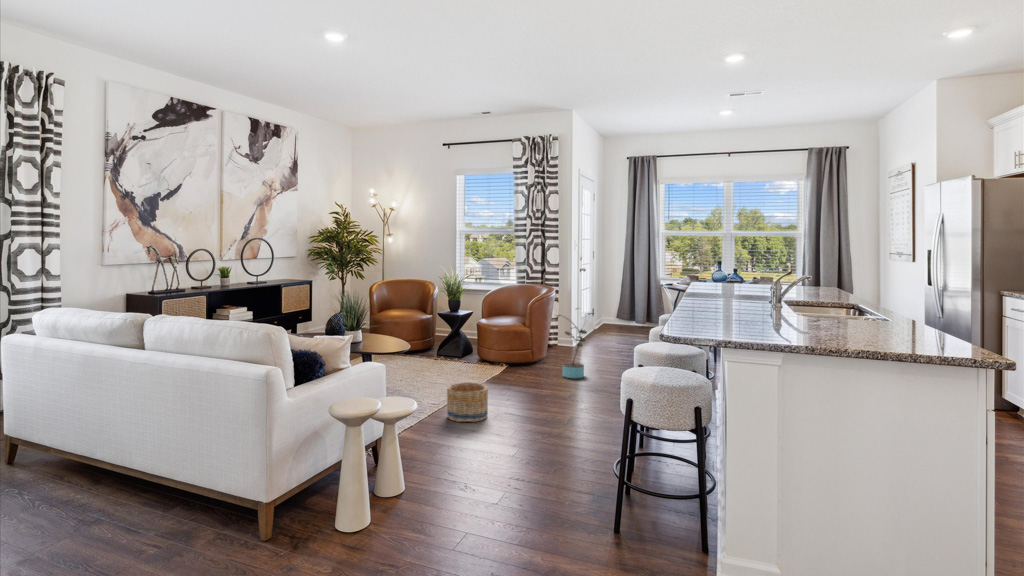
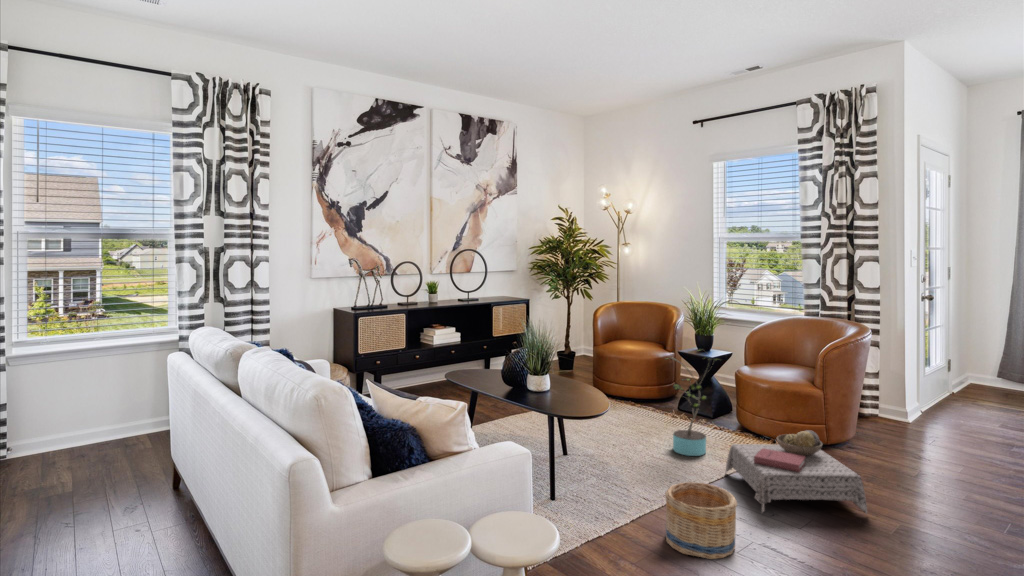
potted plant: present [557,308,594,378] -> present [666,350,718,456]
ottoman: none [476,351,555,400] -> present [726,430,867,514]

